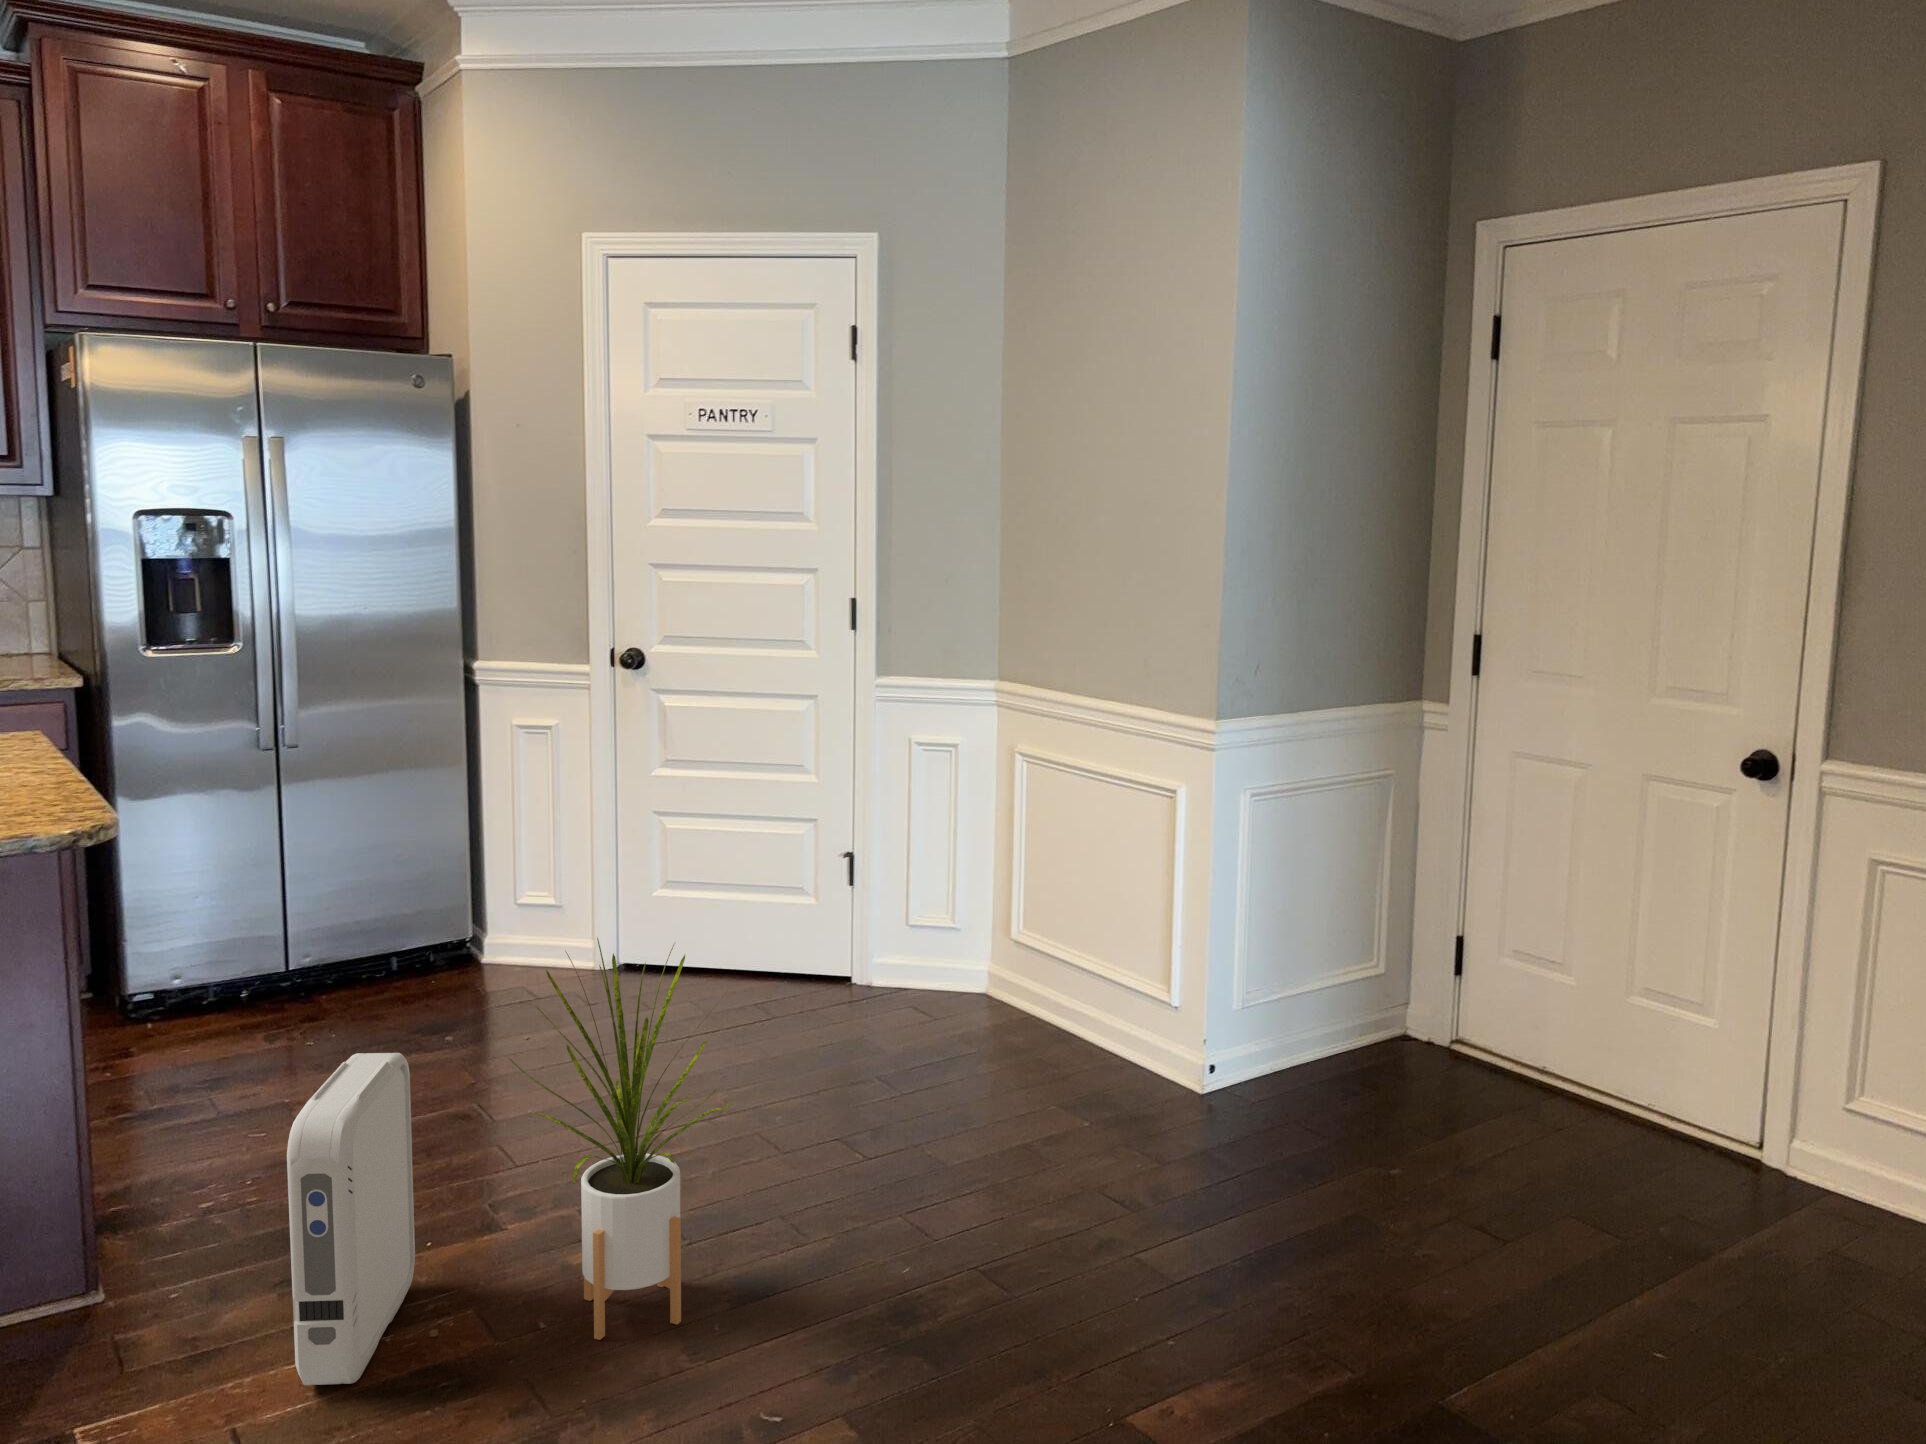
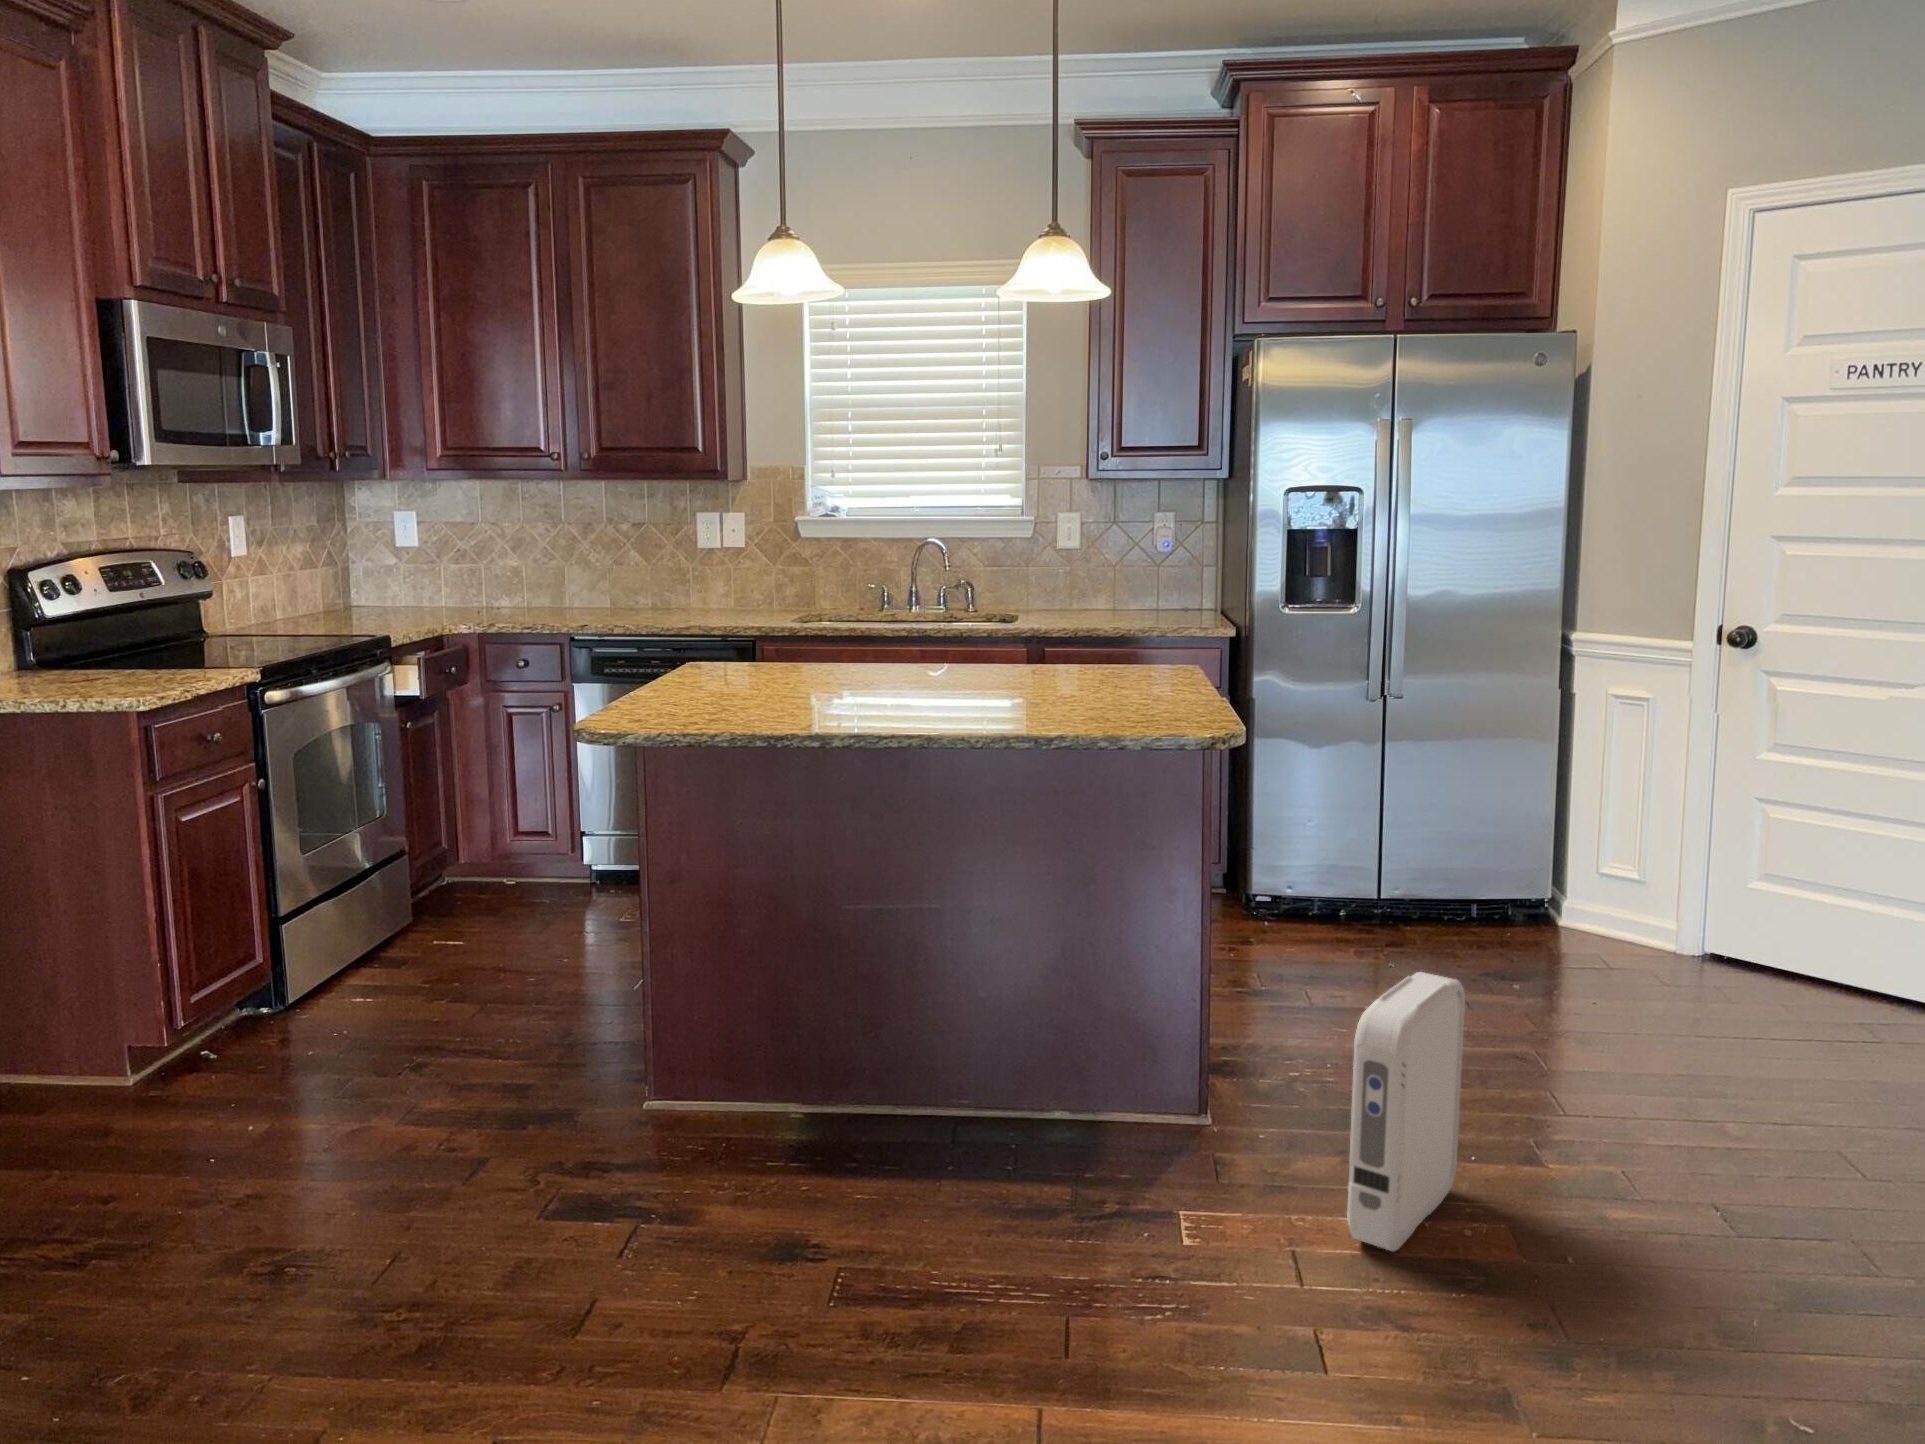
house plant: present [509,938,734,1340] -> none [1553,908,1798,1315]

